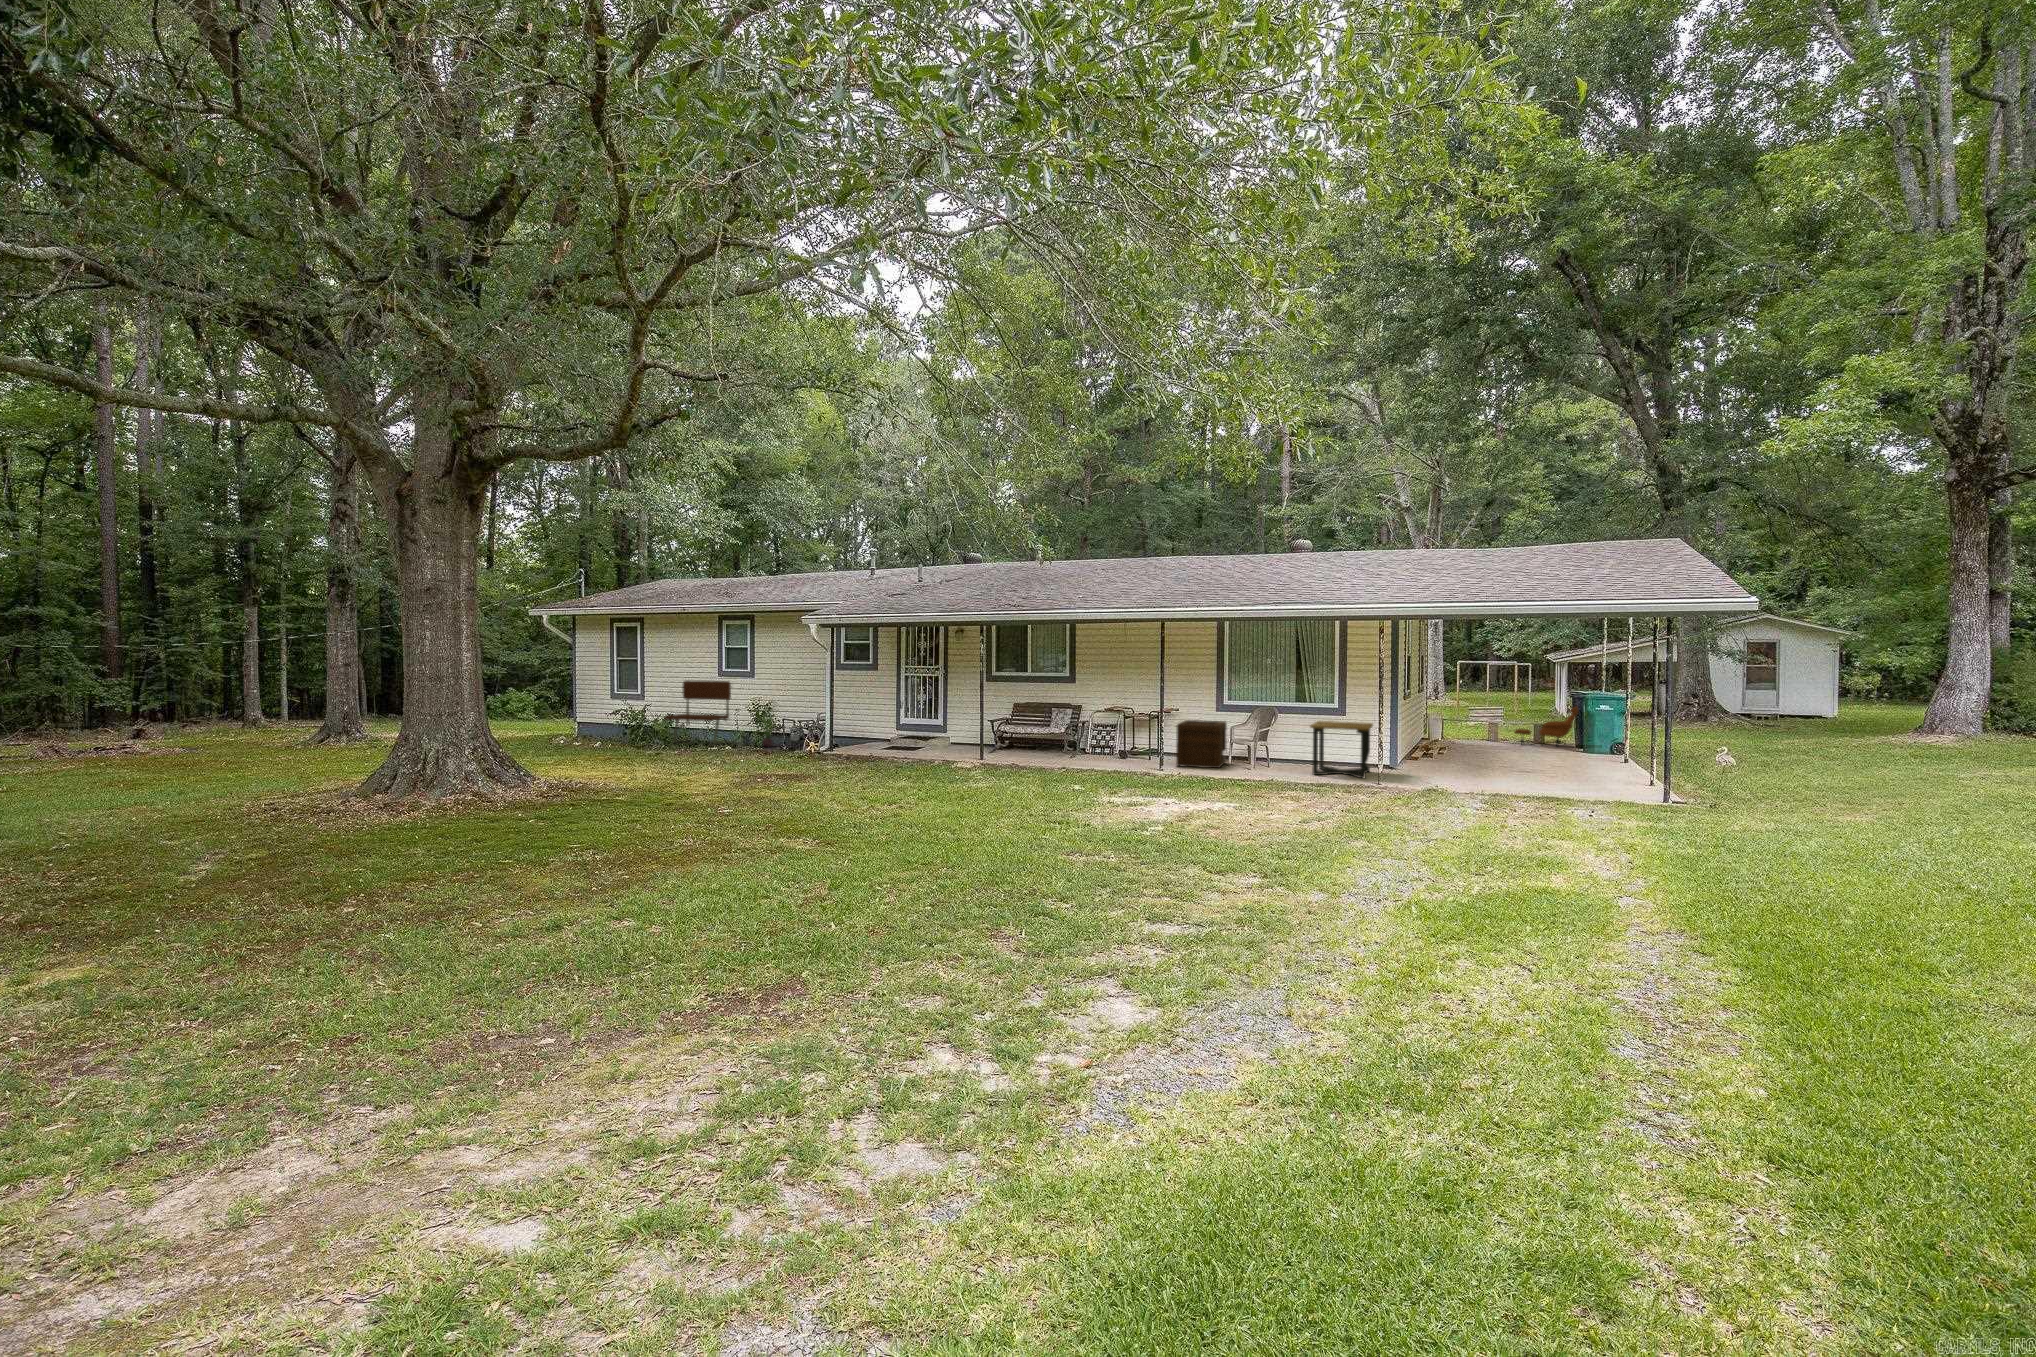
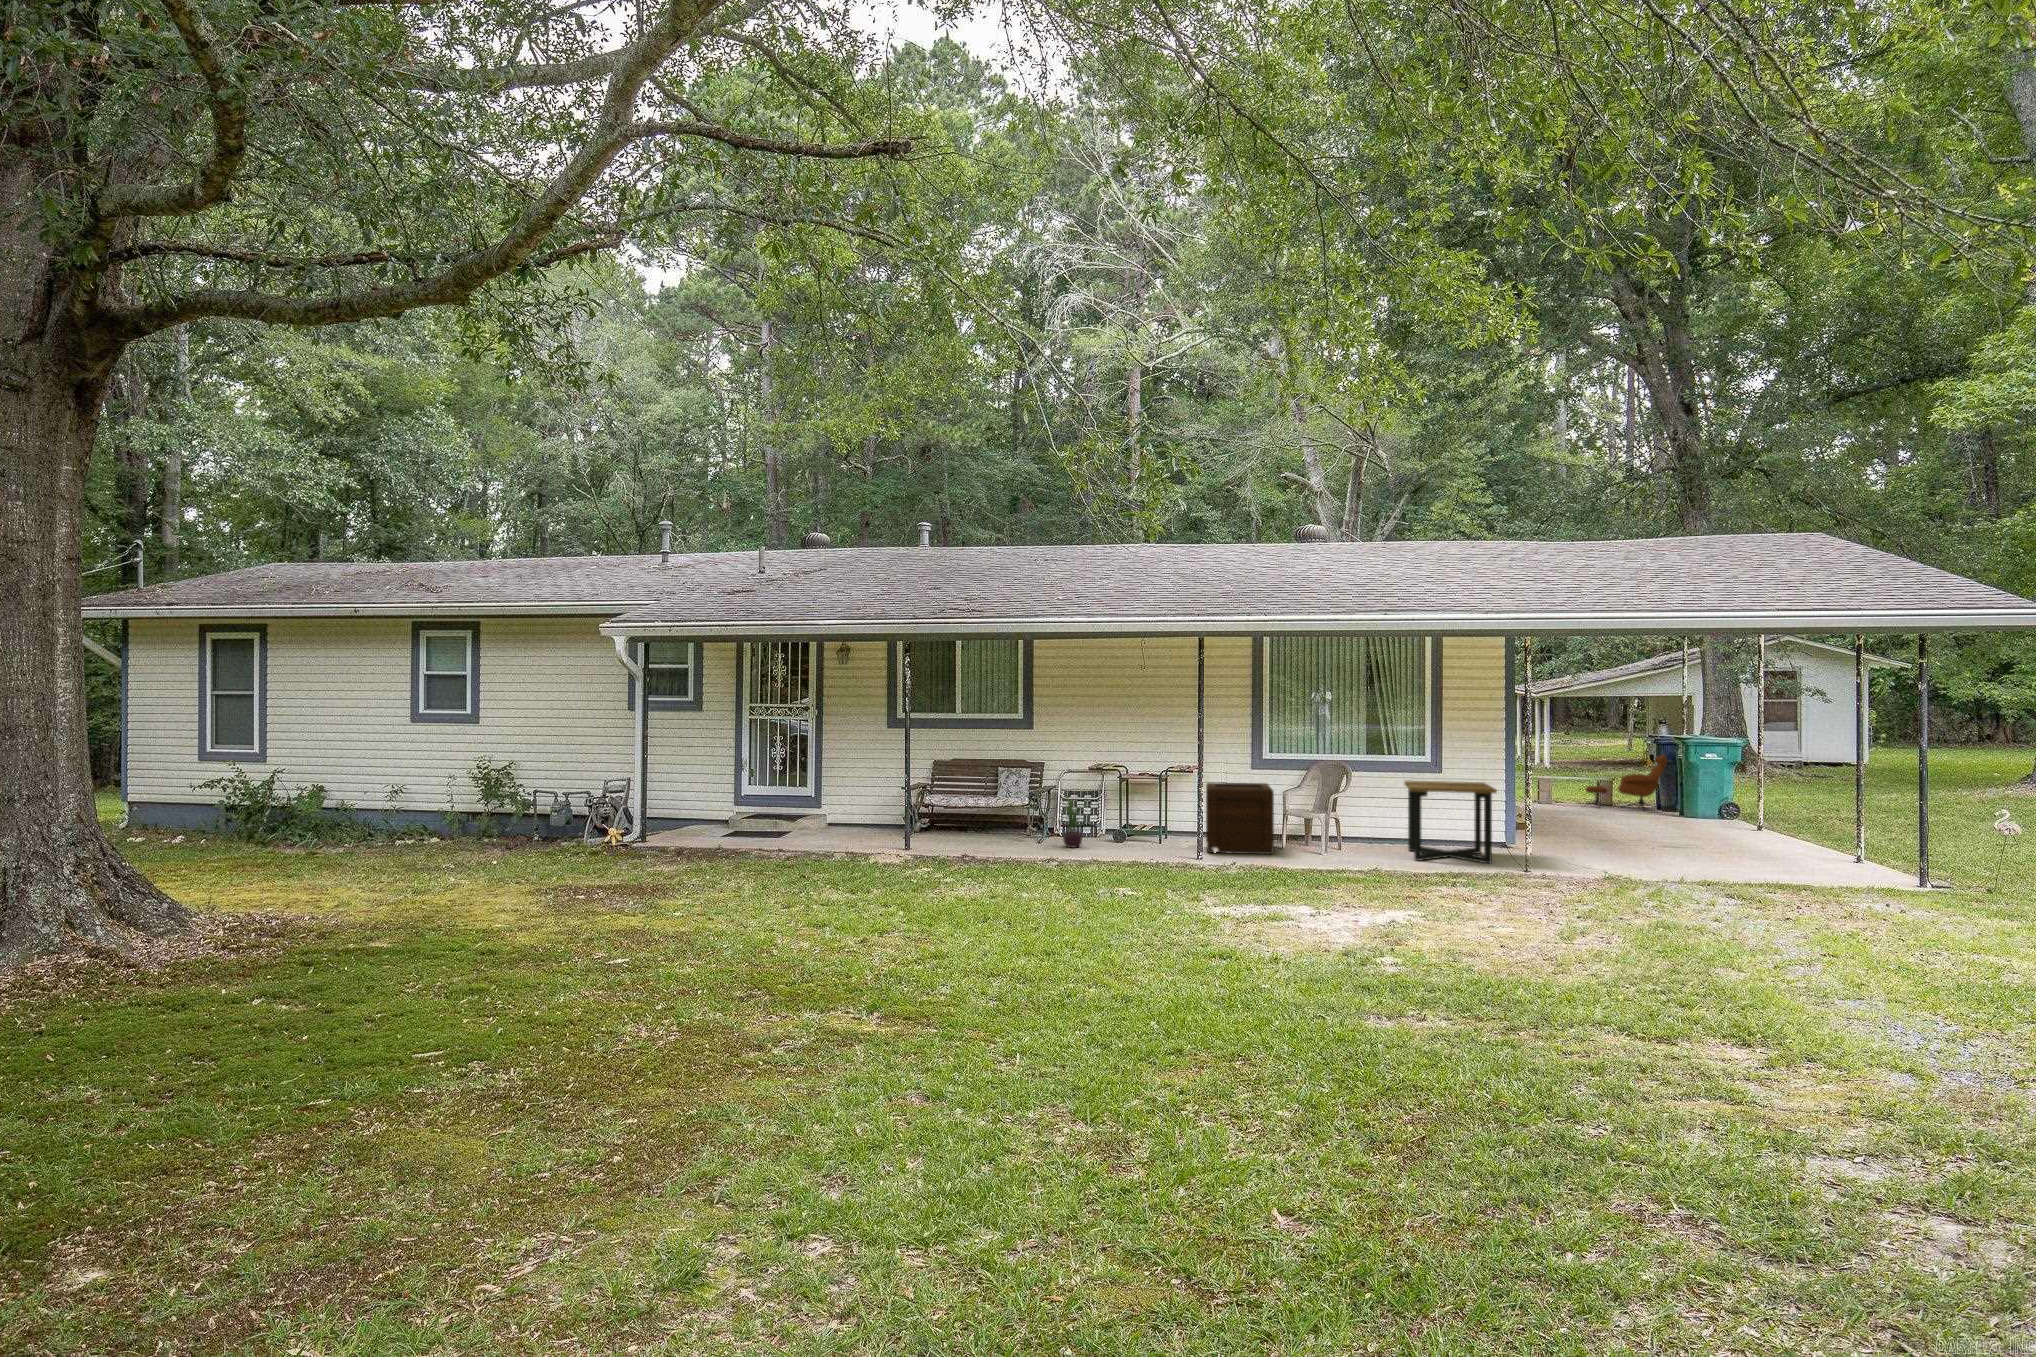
bench: present [665,680,731,745] -> none [314,729,438,839]
decorative plant: present [762,719,773,747] -> present [1056,795,1082,848]

